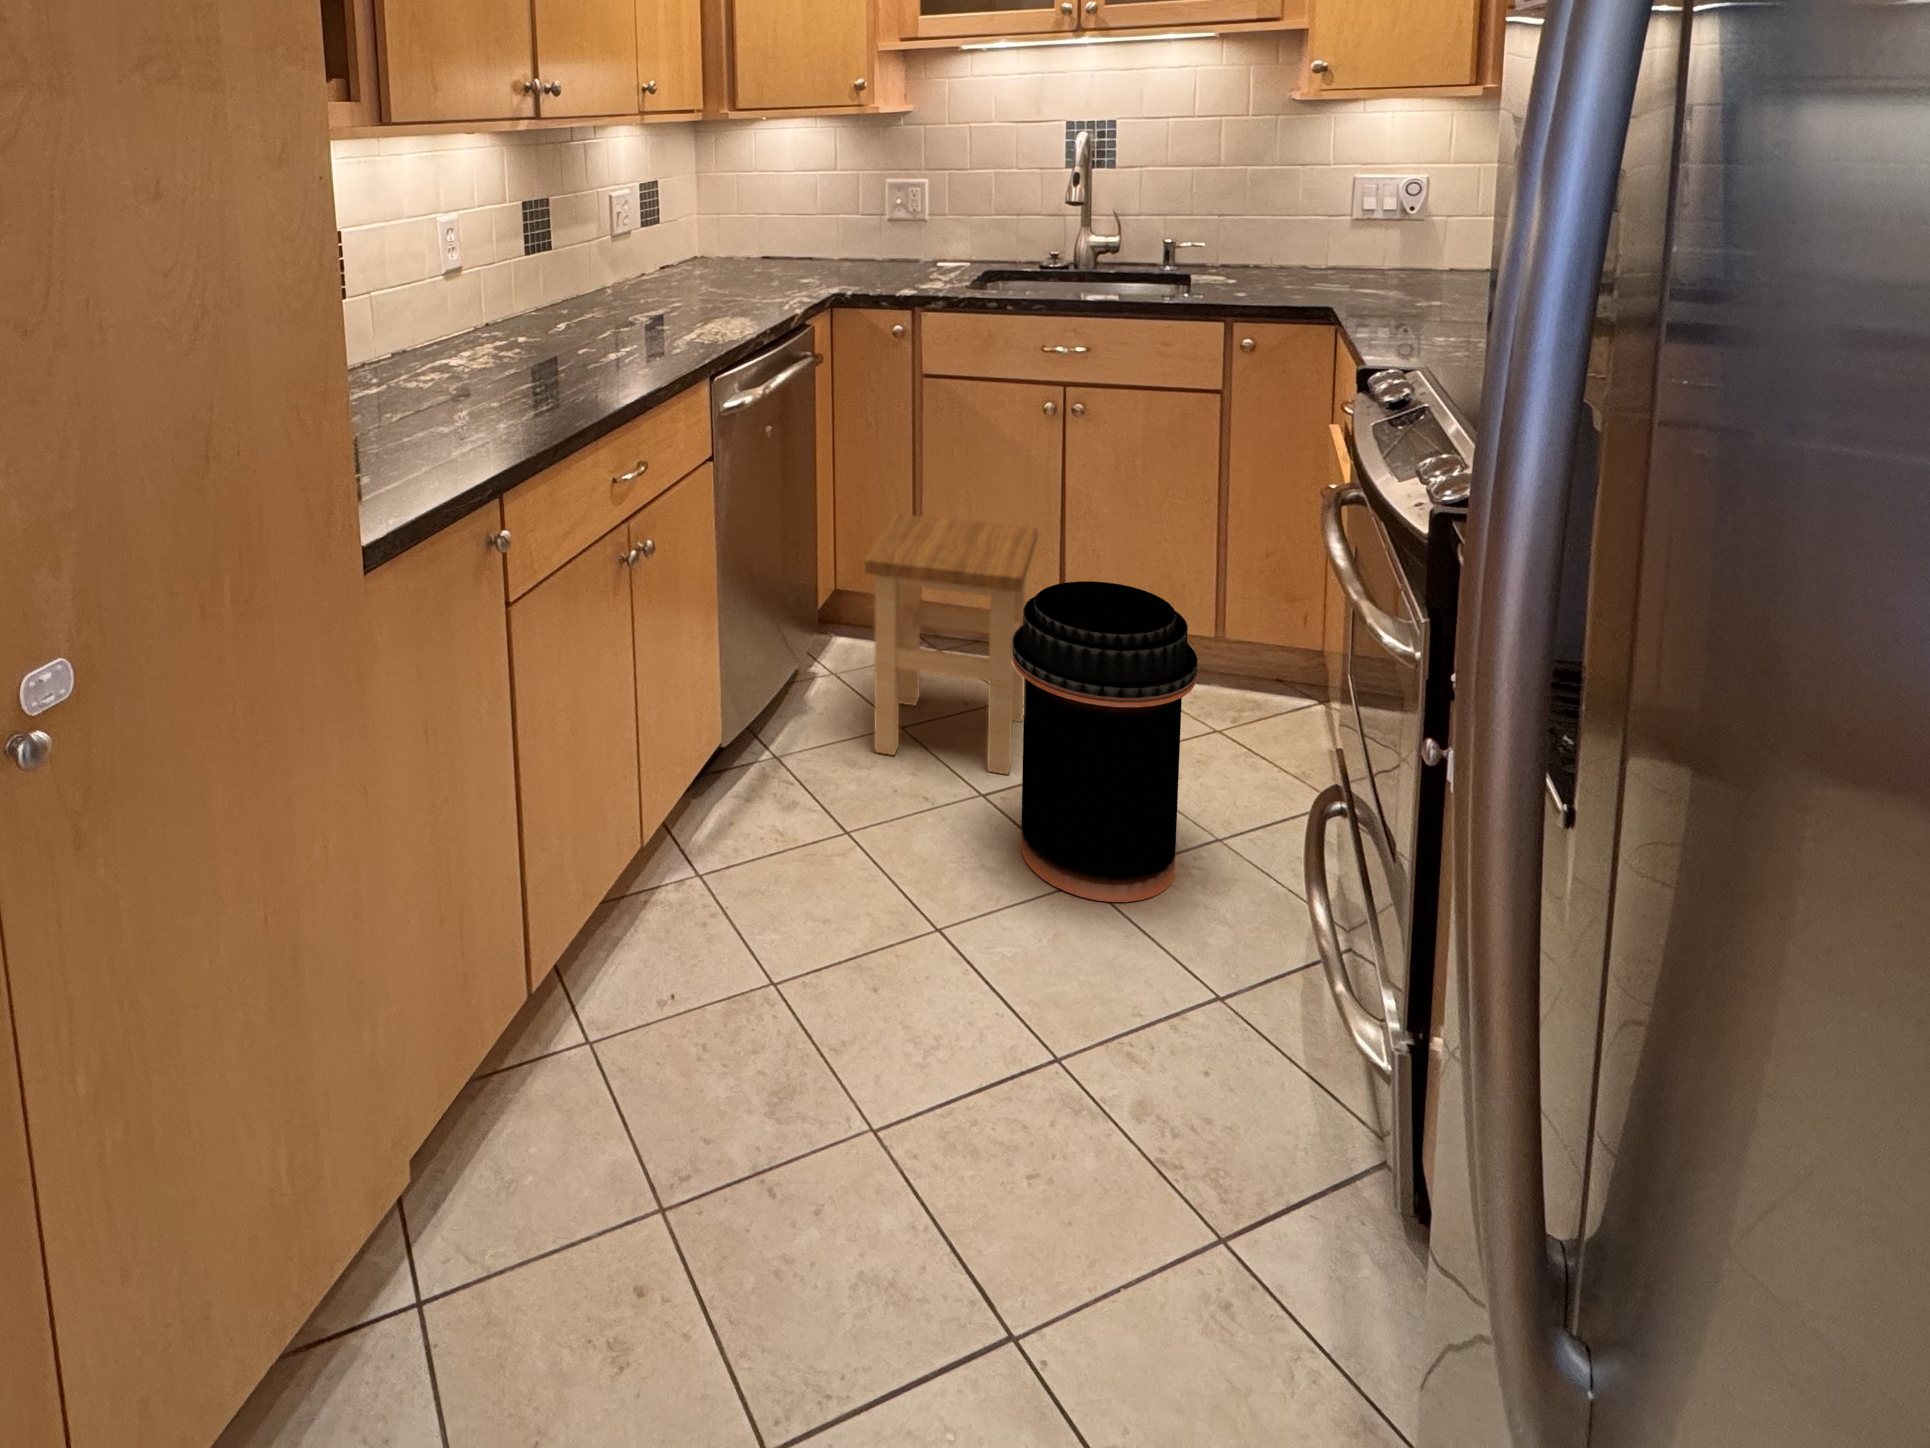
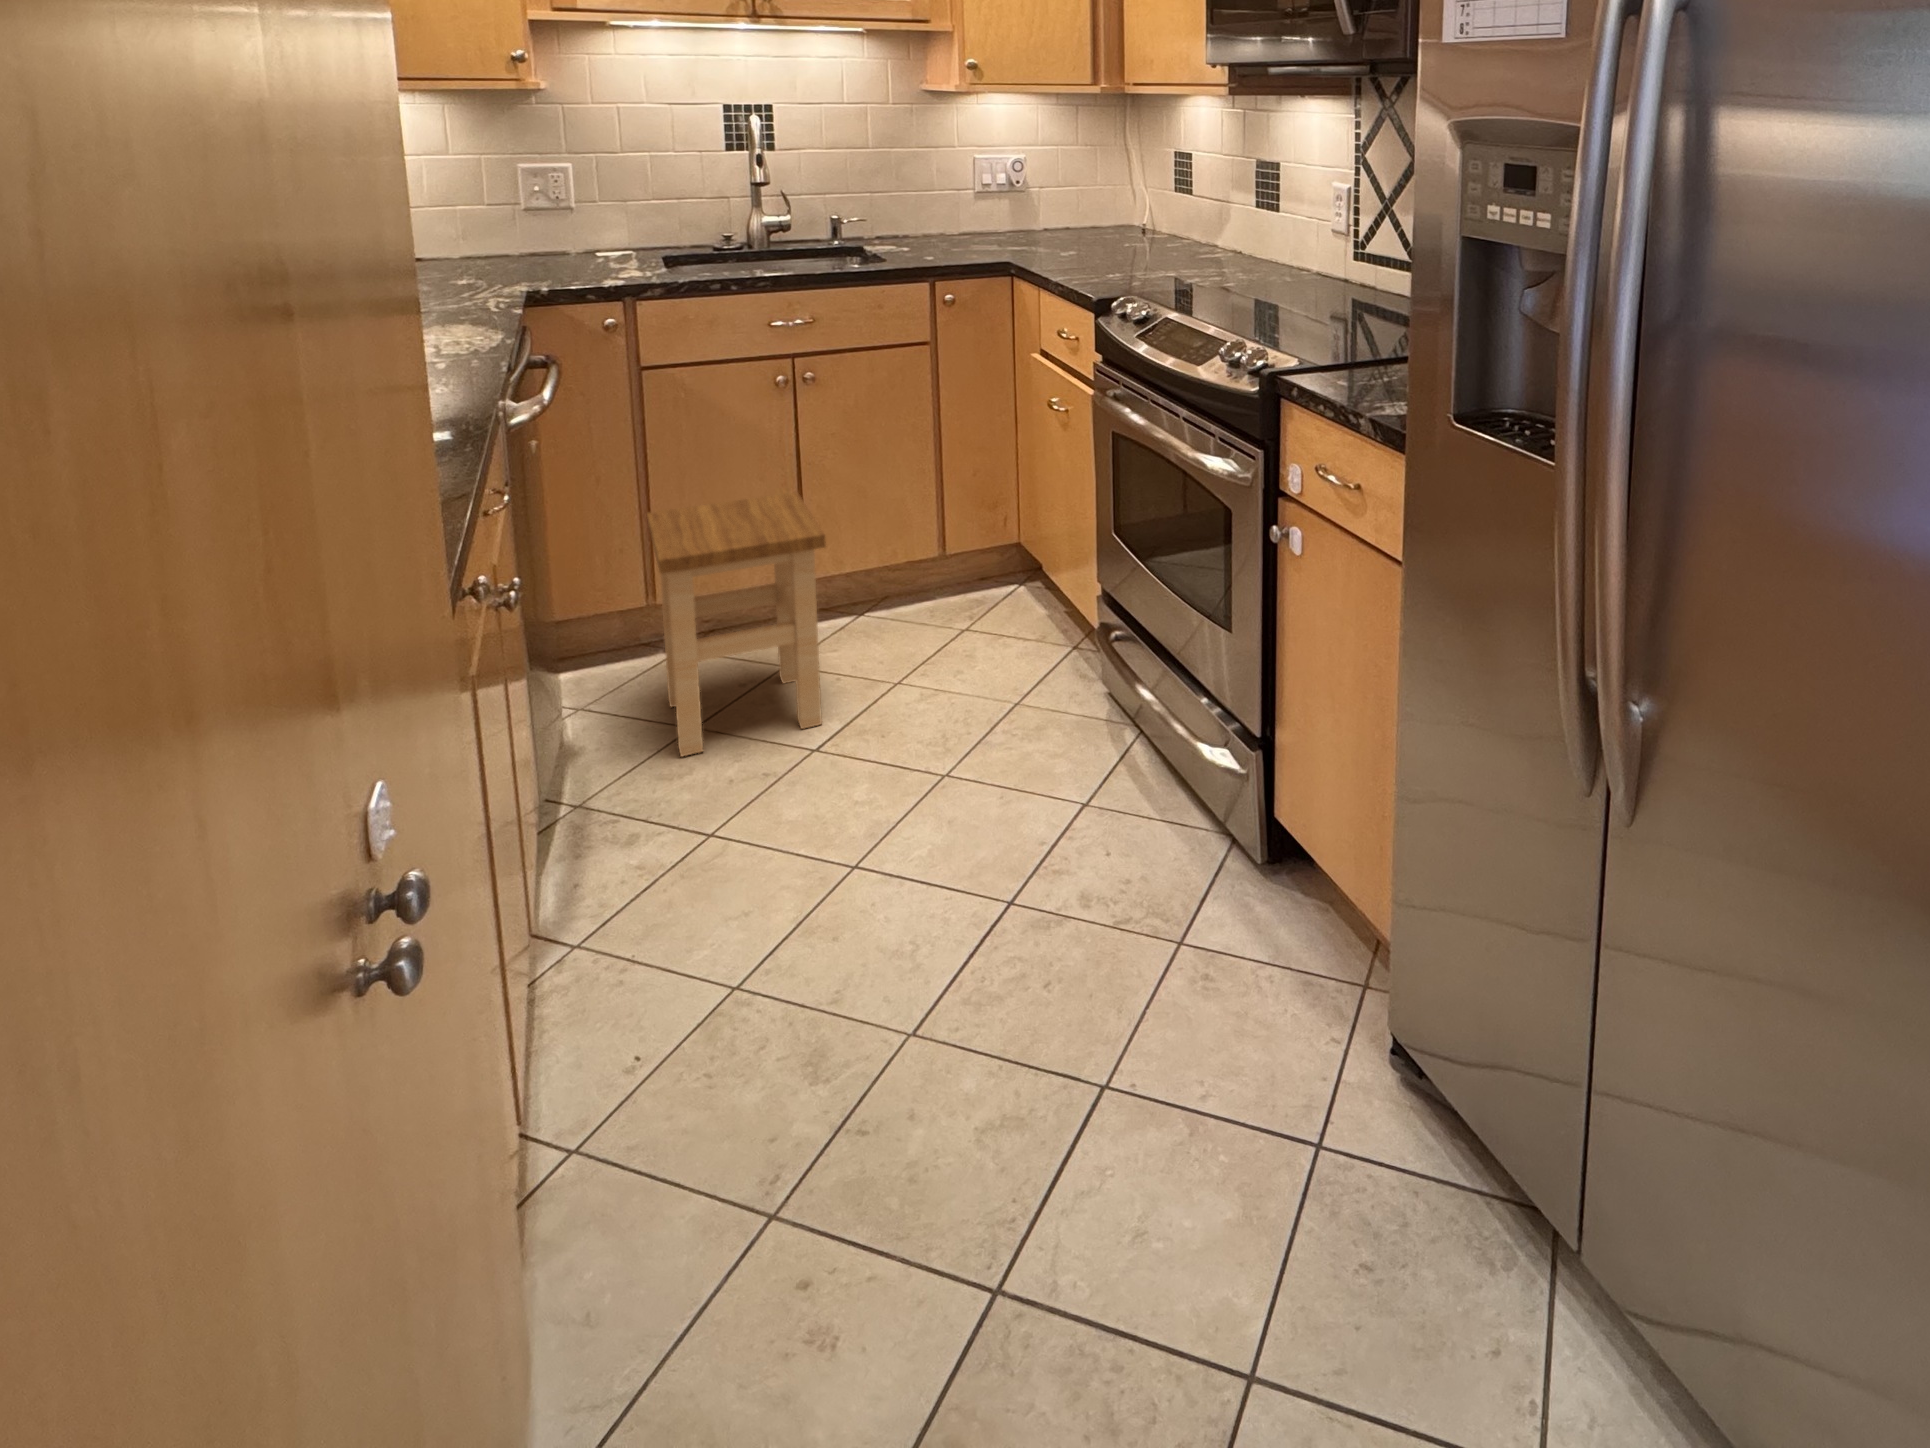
trash can: present [1012,581,1197,902] -> none [850,512,1010,789]

